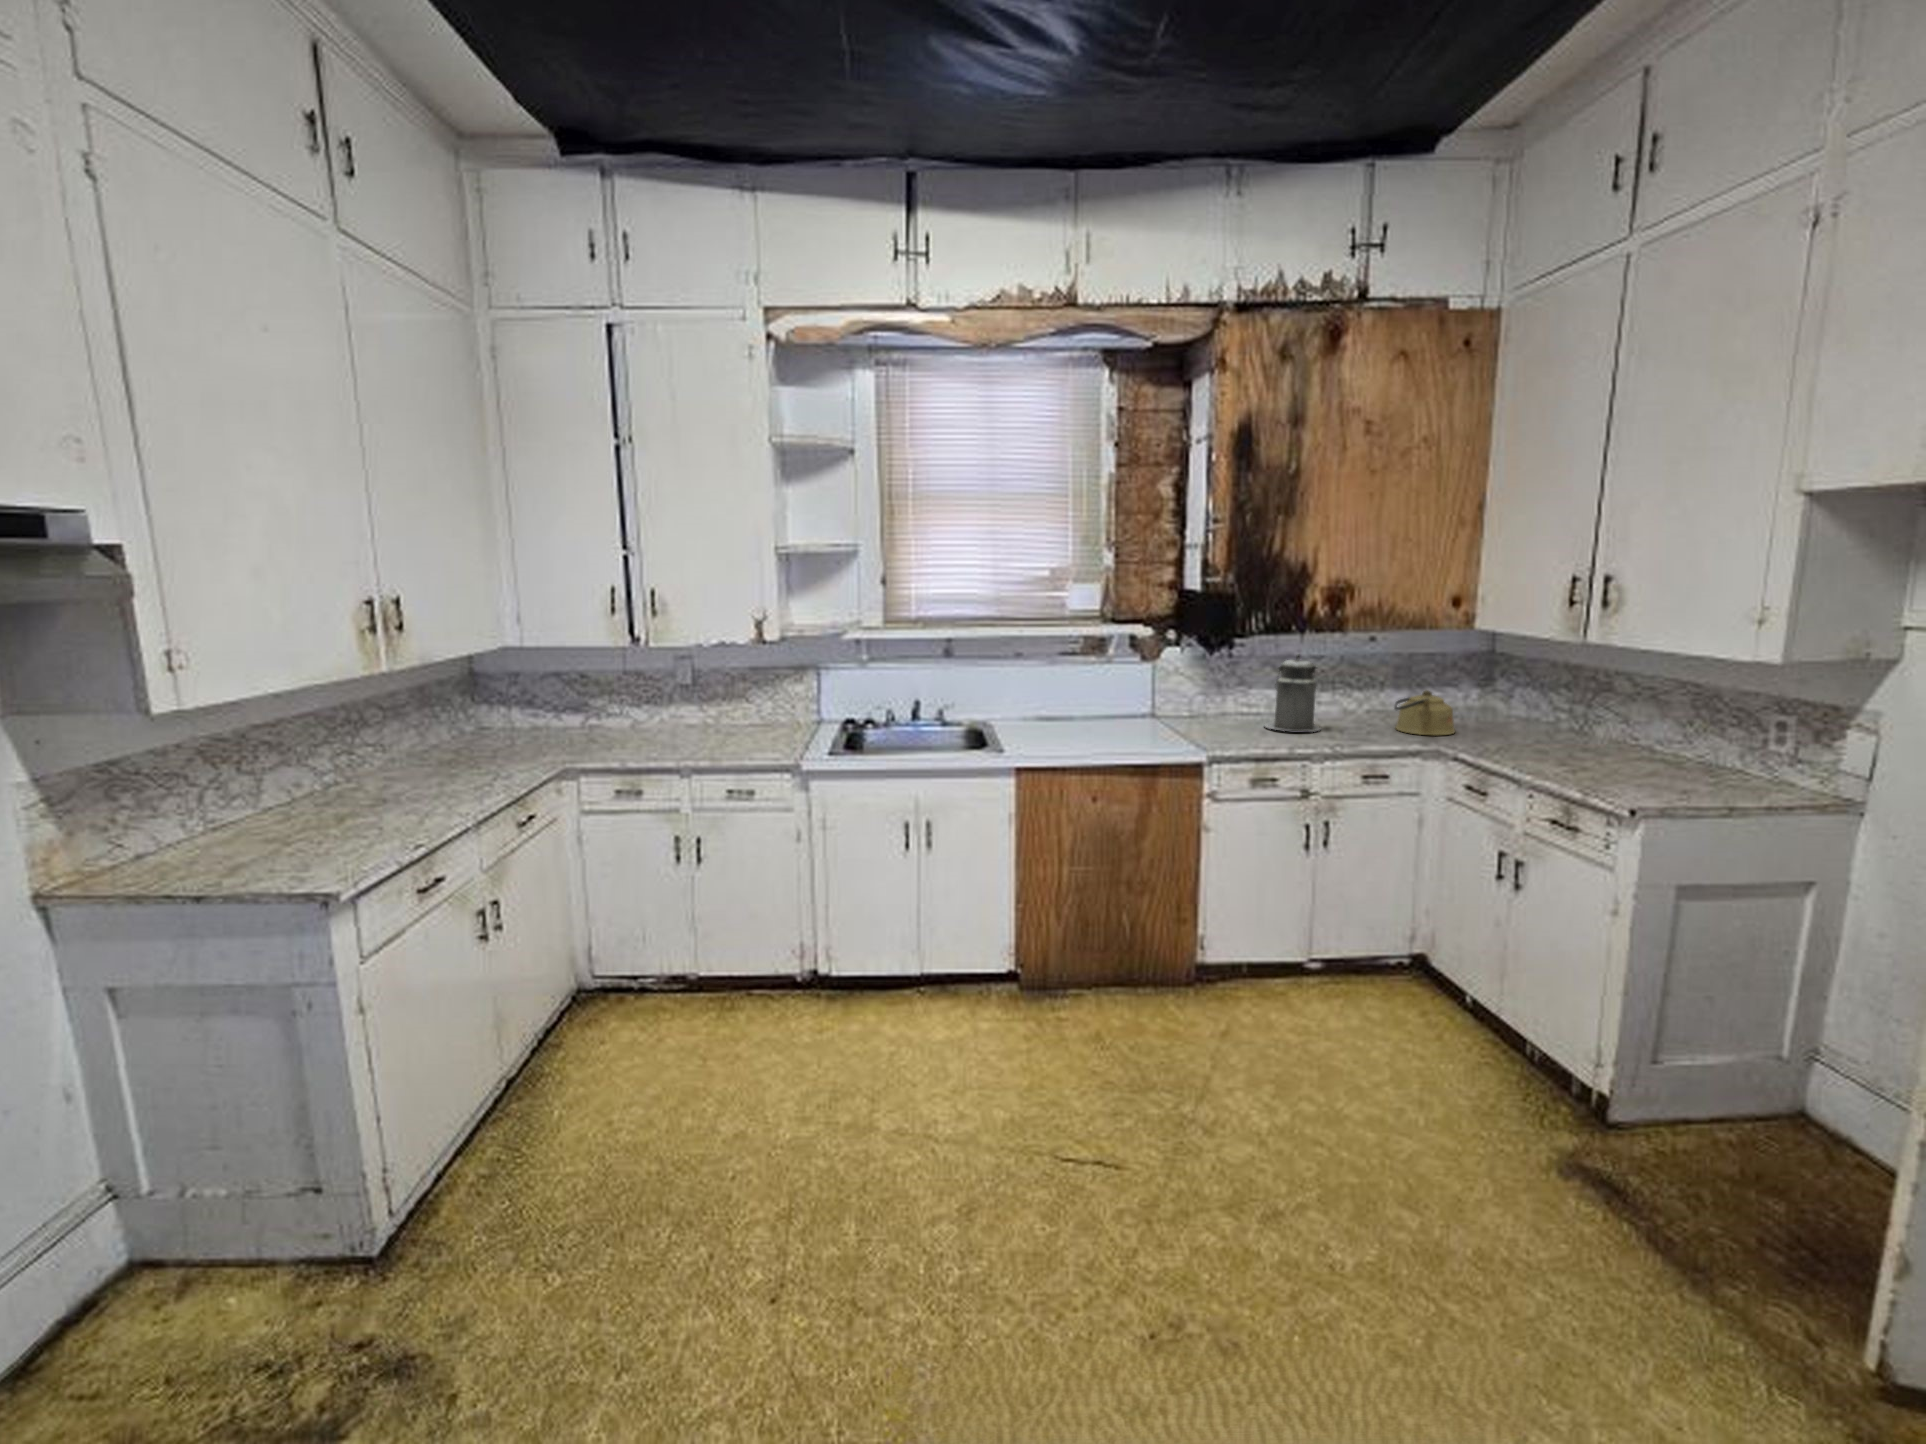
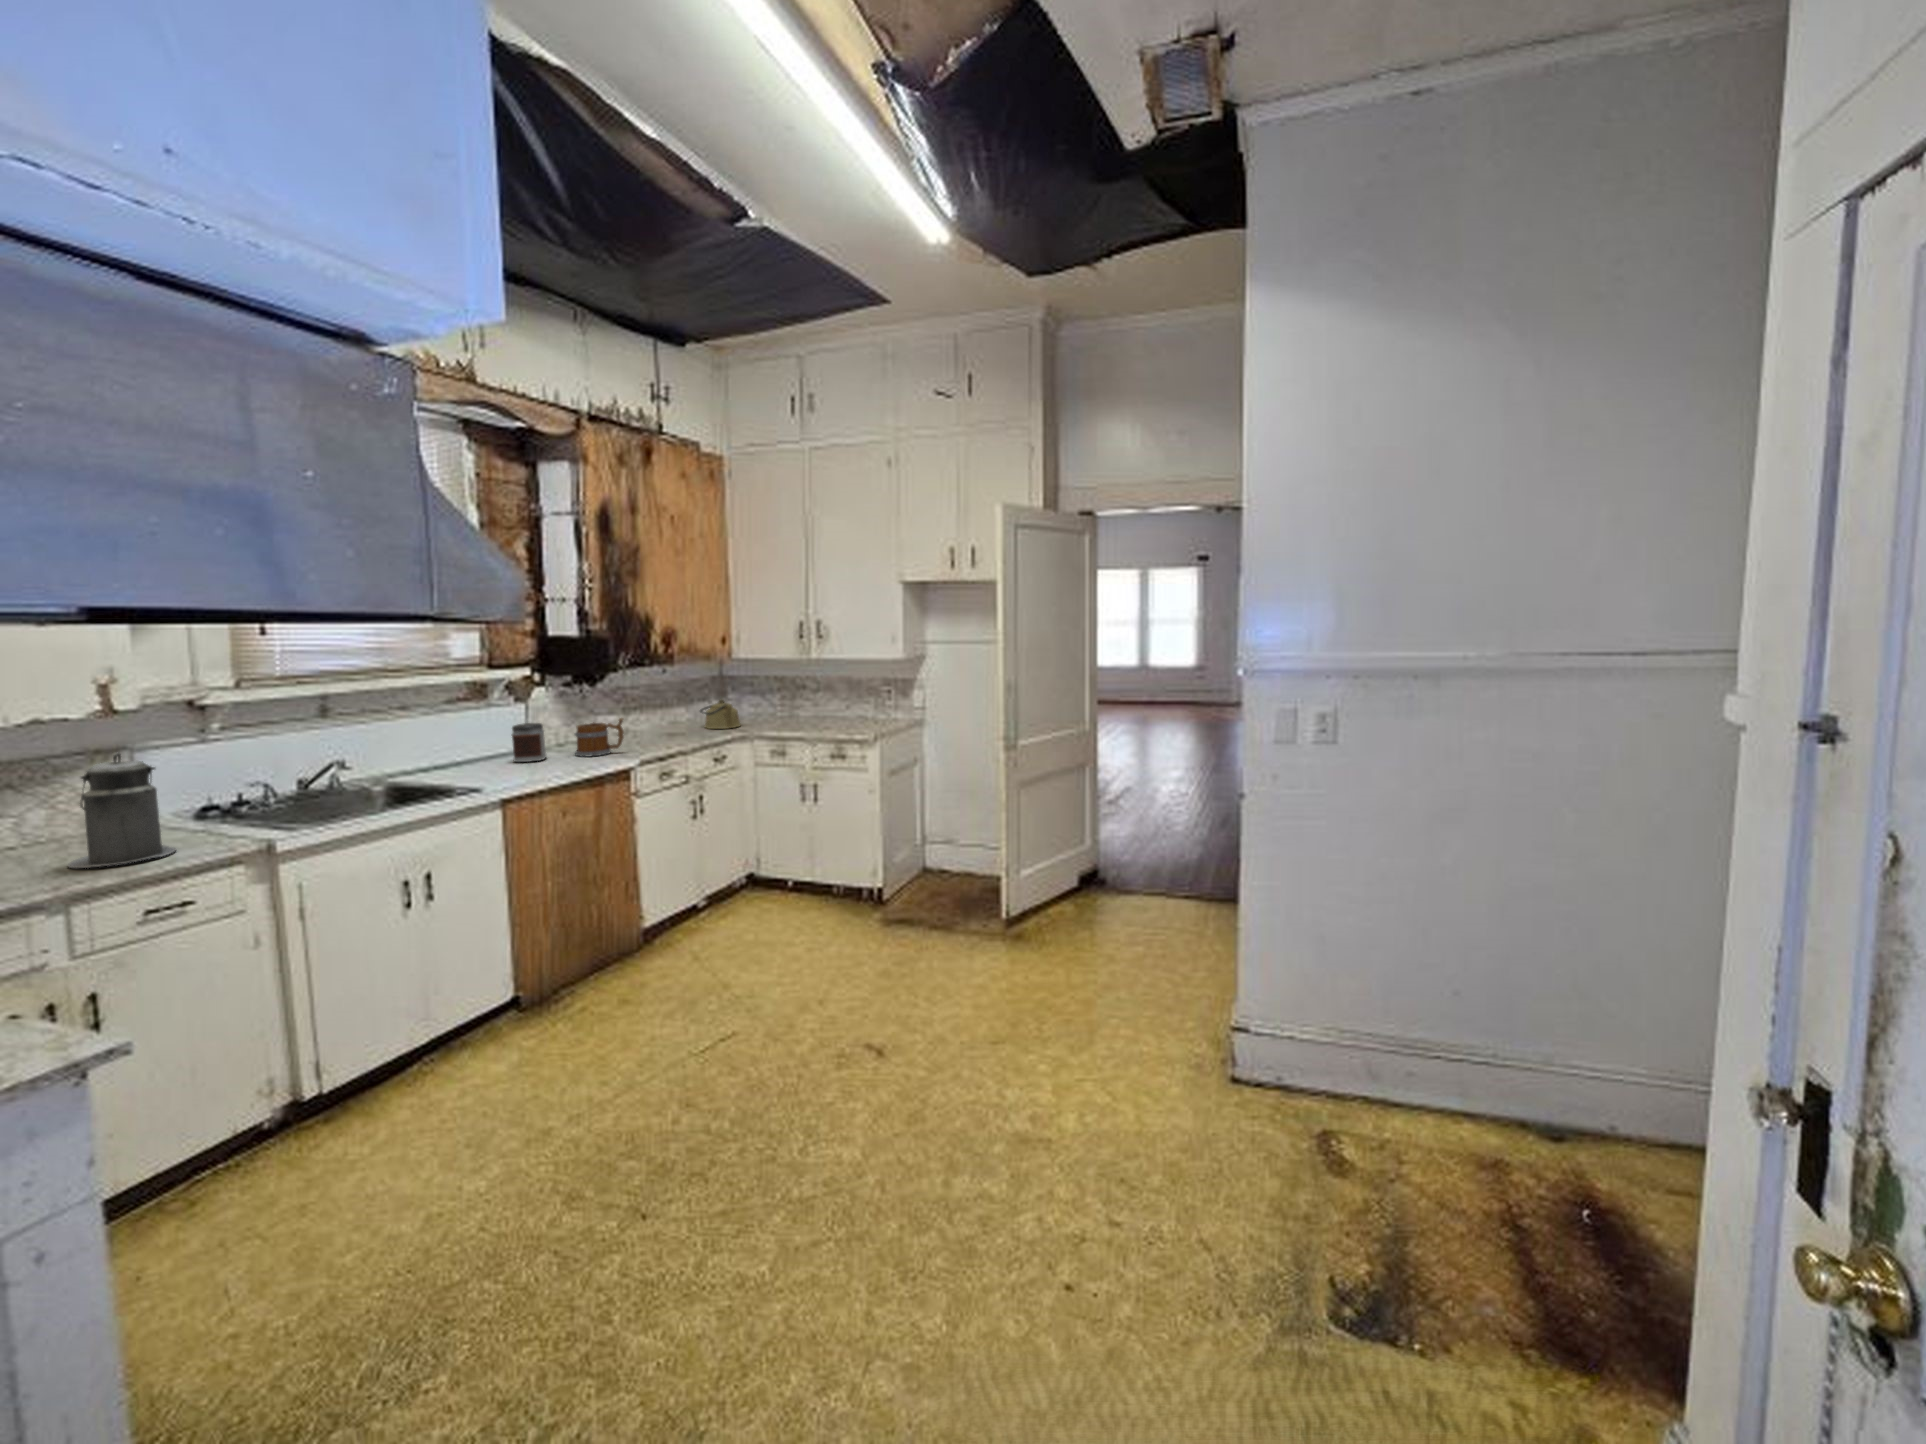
canister: present [1264,654,1320,732] -> present [68,753,176,868]
jar: none [1107,688,1145,732] -> present [512,723,547,762]
mug: none [1171,698,1226,740] -> present [575,718,624,757]

